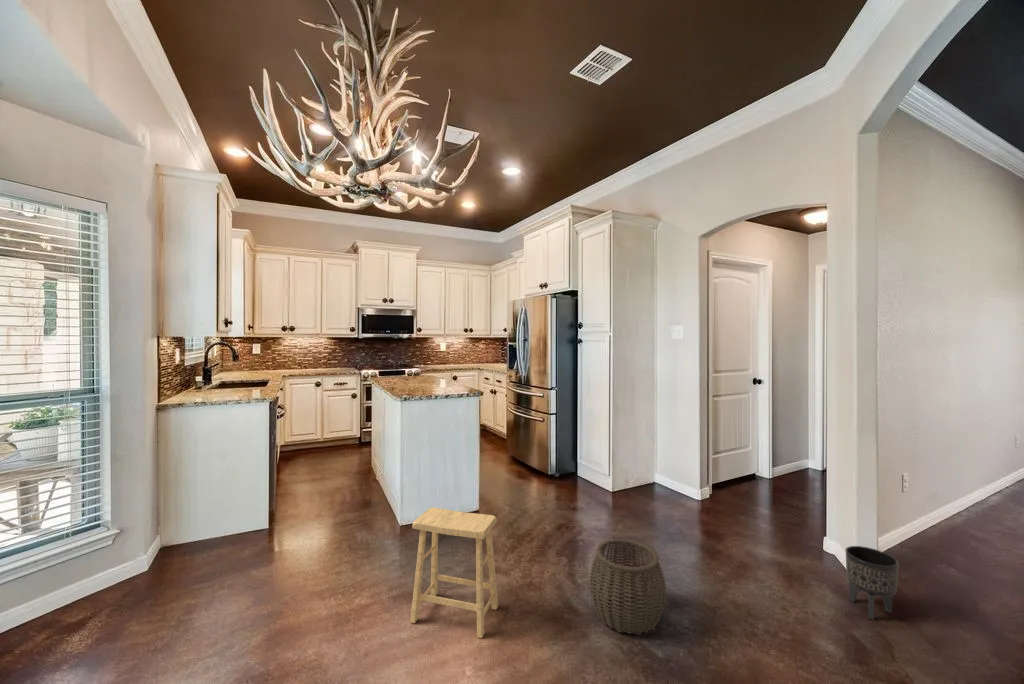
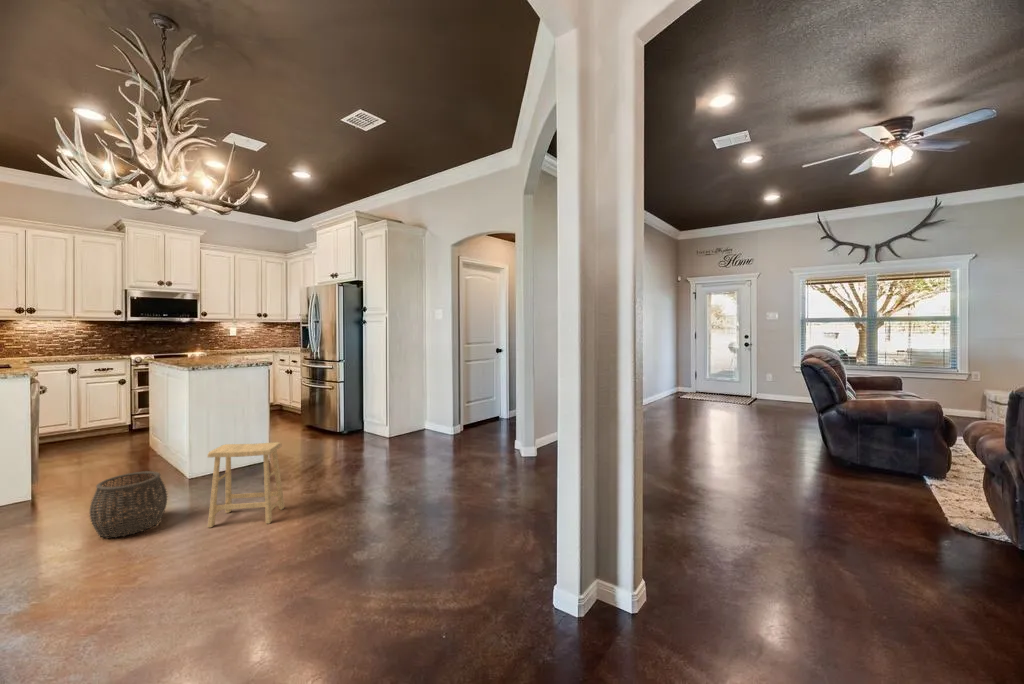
woven basket: present [589,539,666,634] -> present [90,471,167,538]
planter: present [846,546,899,620] -> none [512,436,535,473]

